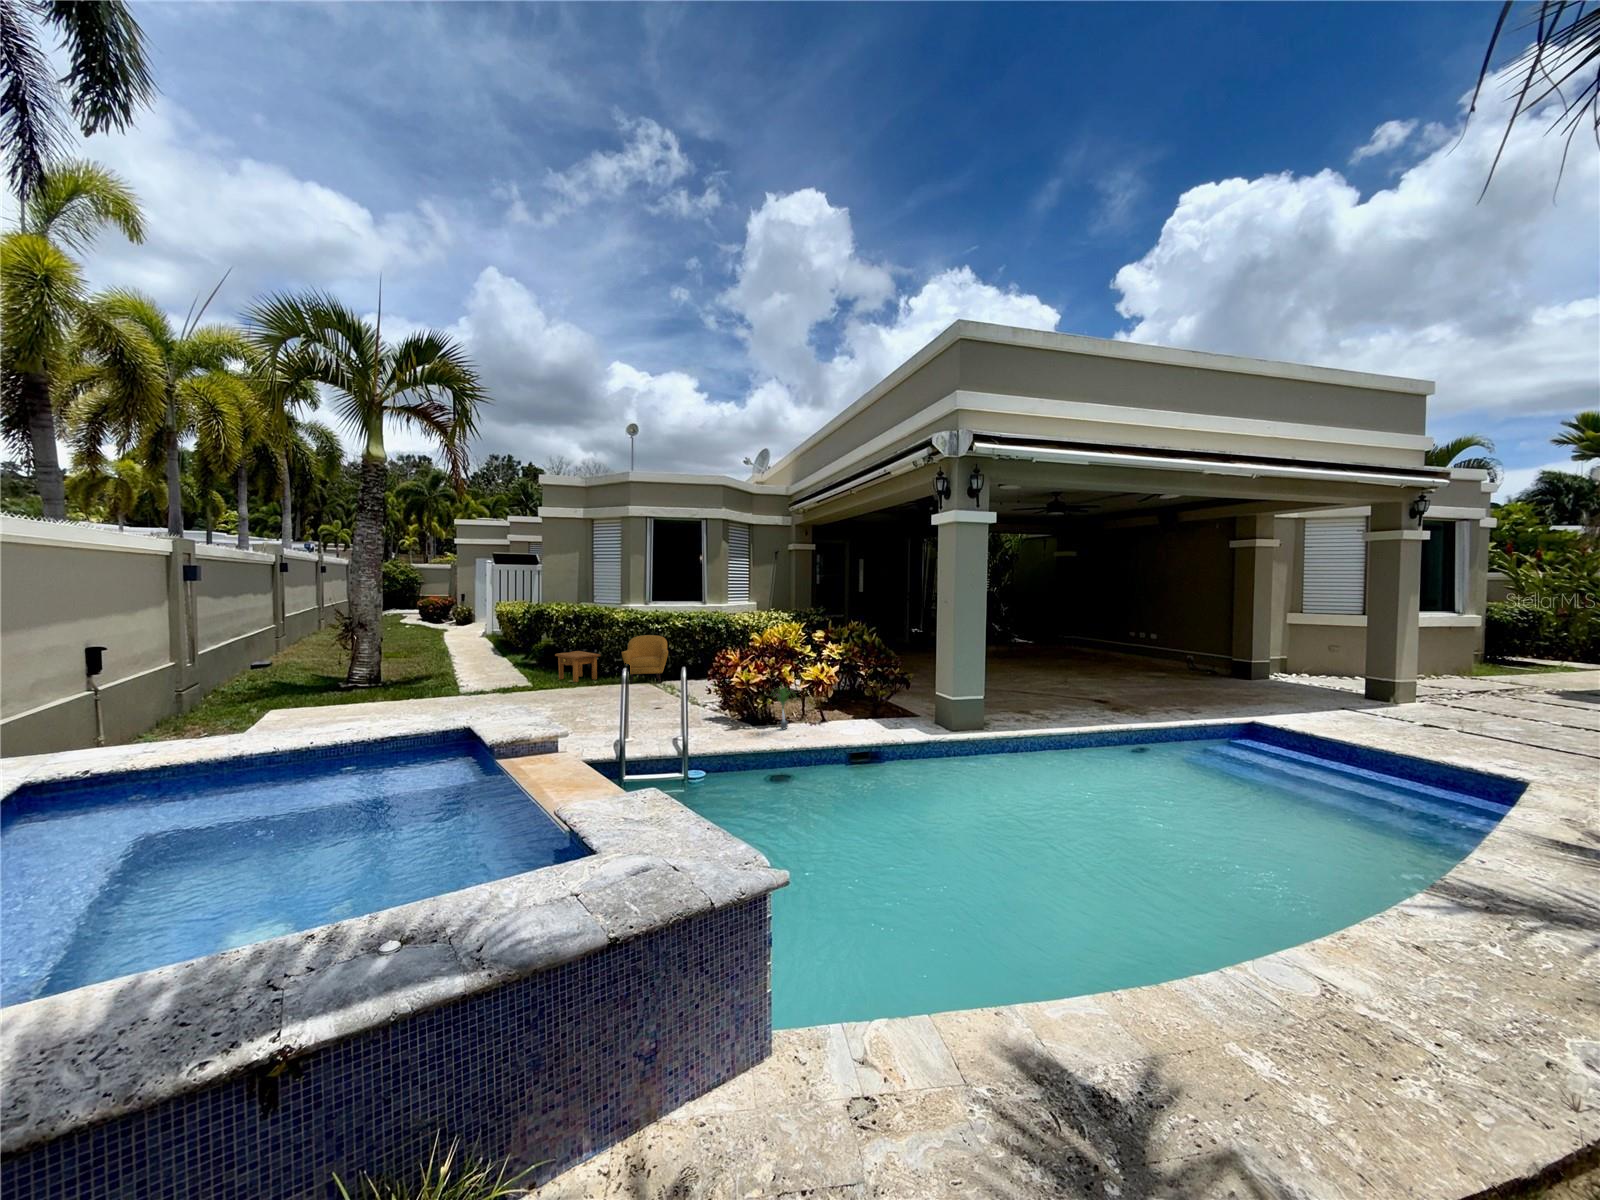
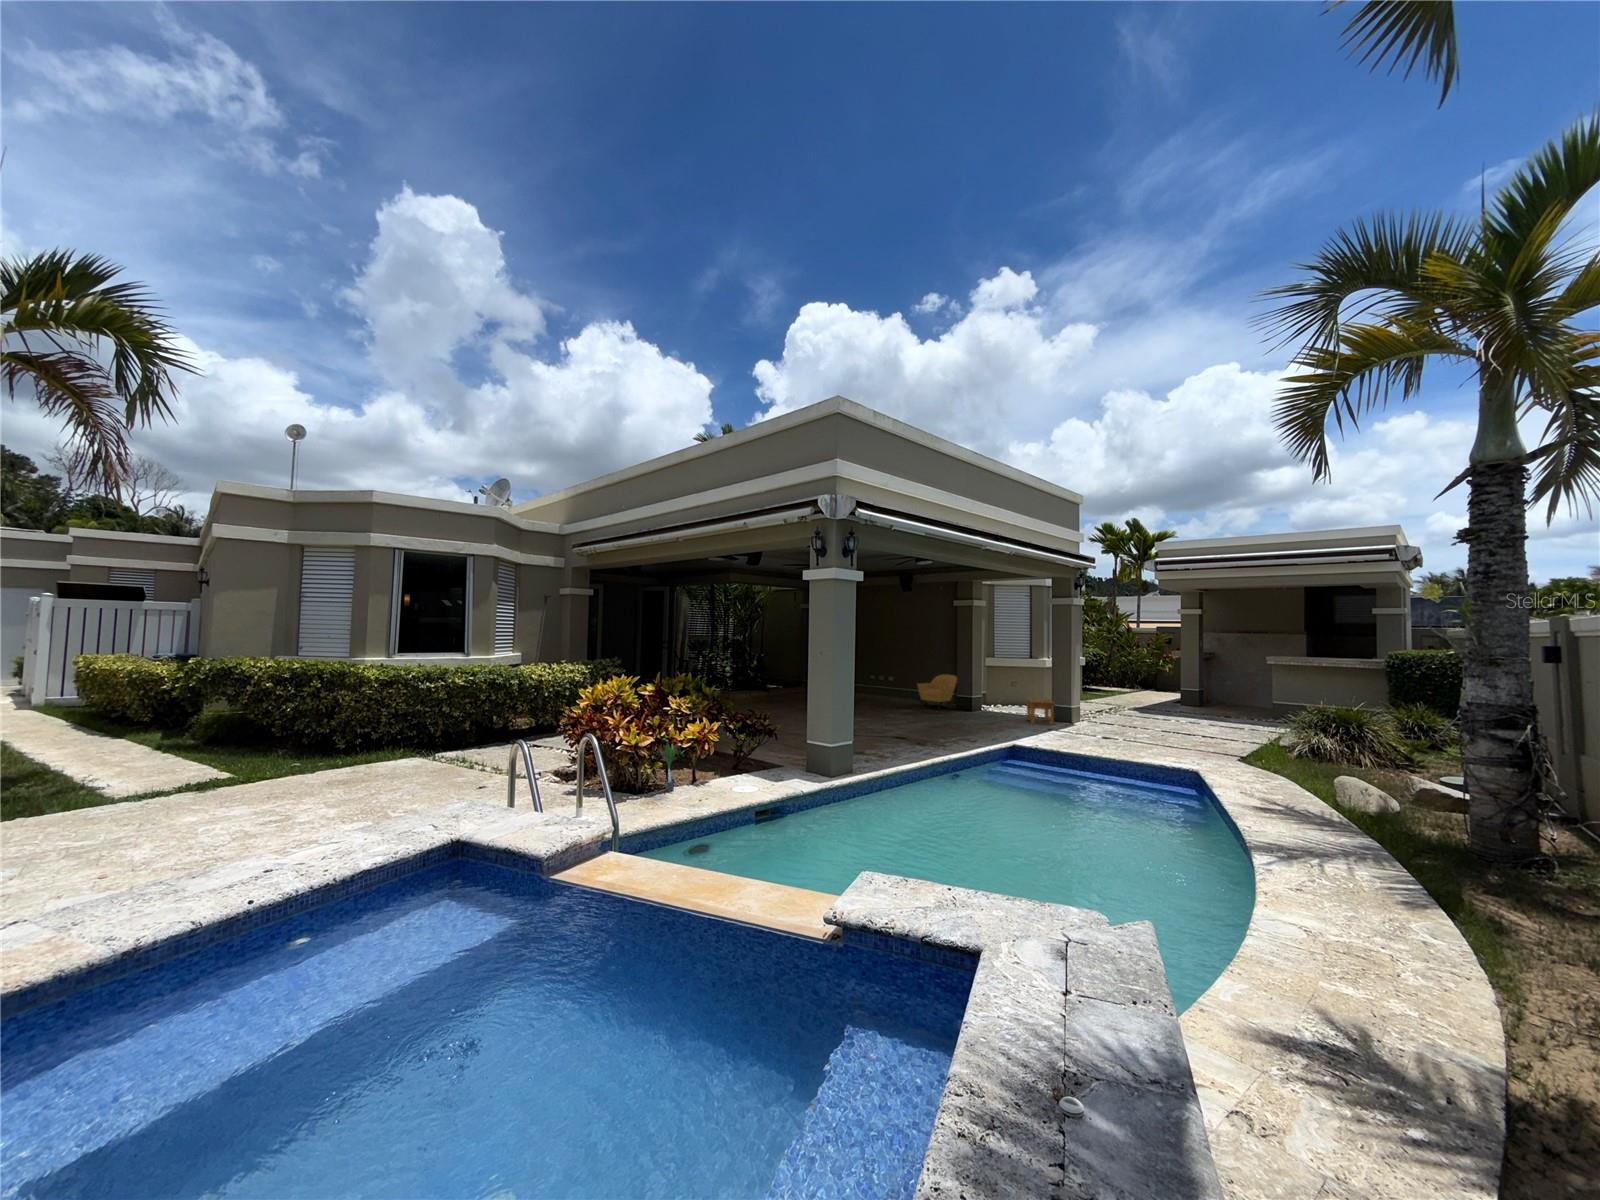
armchair: present [622,635,668,684] -> present [918,675,957,707]
side table: present [555,651,601,682] -> present [1026,698,1055,724]

